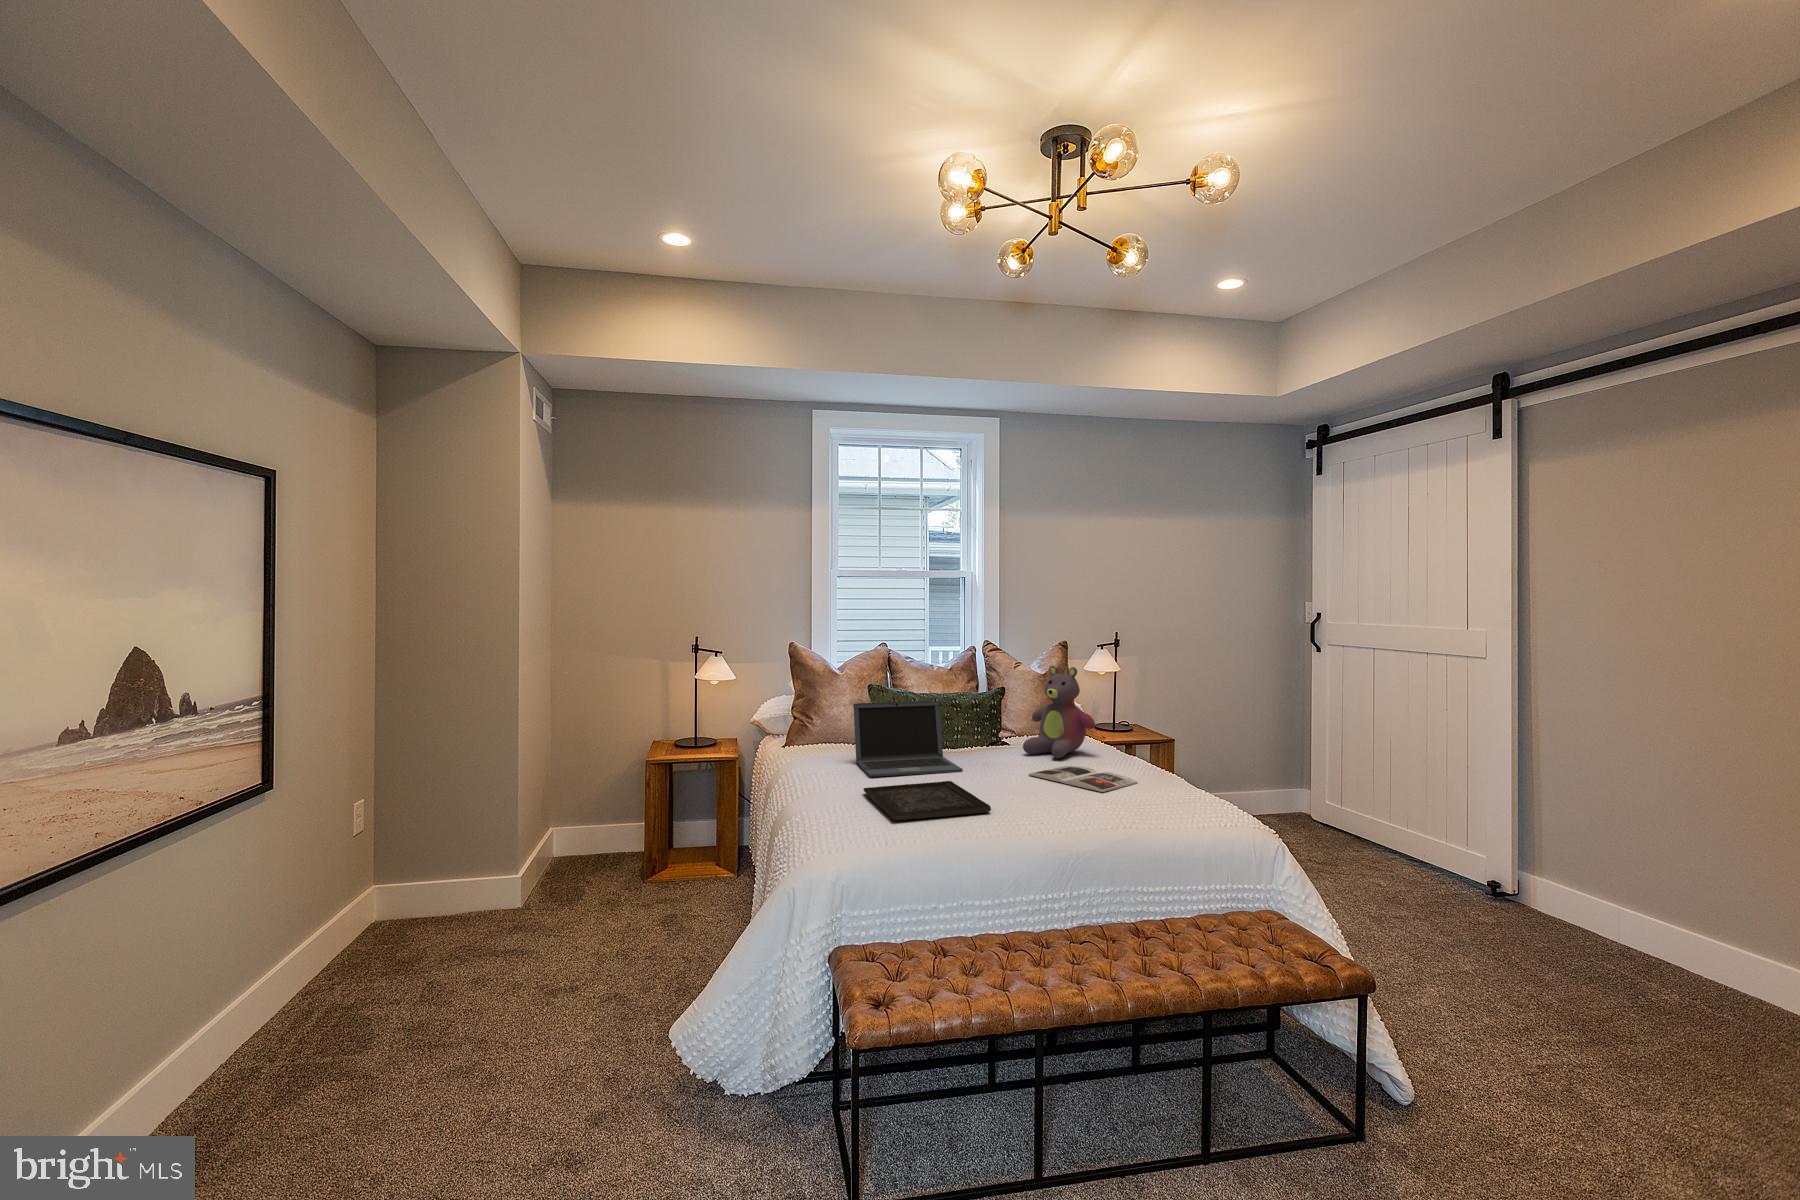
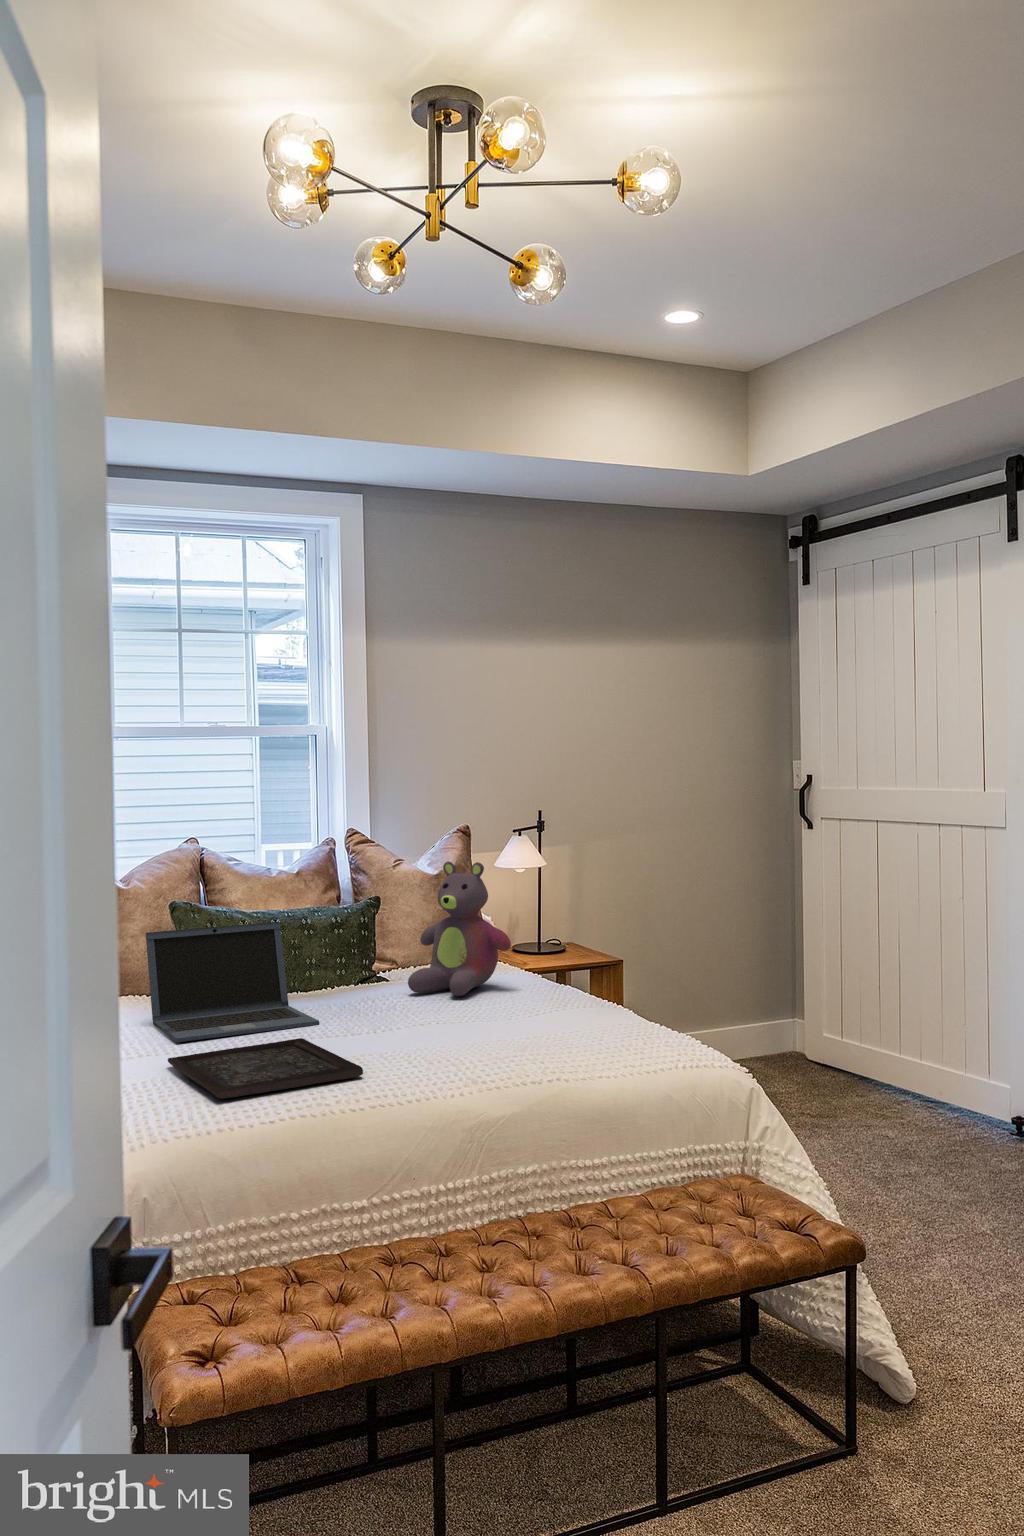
magazine: present [1028,766,1138,792] -> none [416,1005,571,1037]

